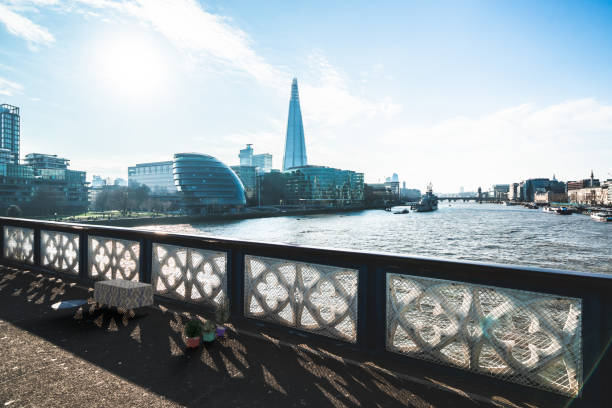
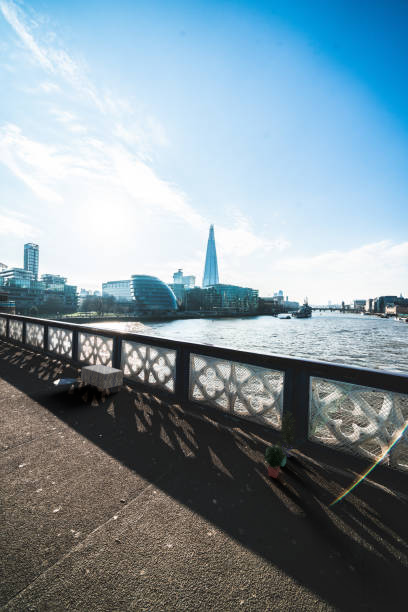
potted plant: present [184,293,230,347] -> present [264,411,296,478]

